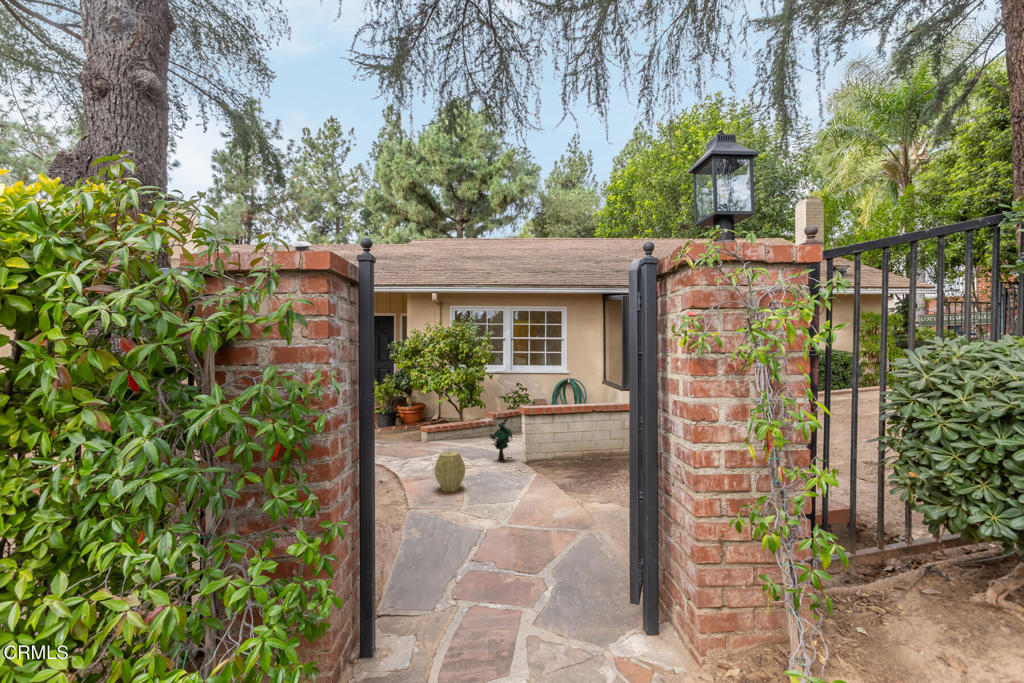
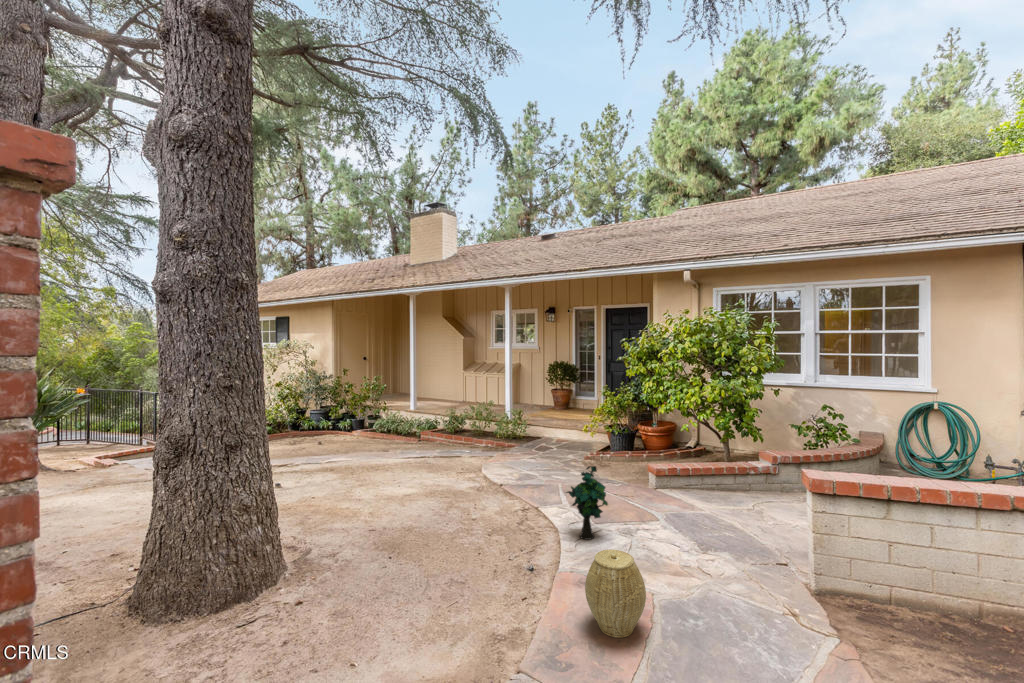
decorative plant: present [490,419,512,462] -> present [566,466,608,540]

